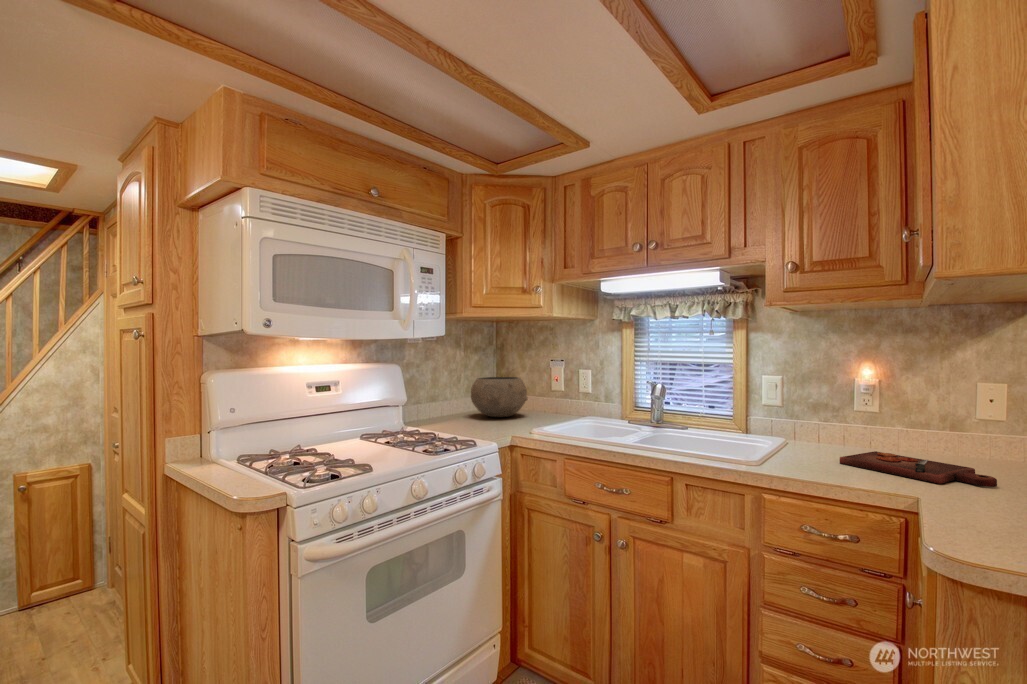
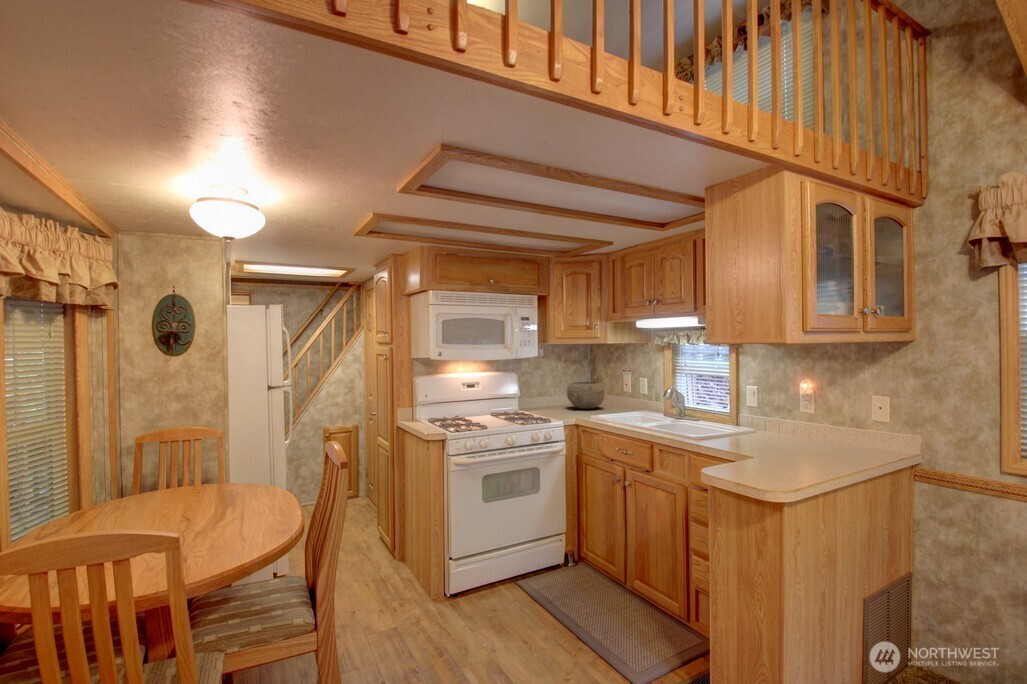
cutting board: present [839,451,997,487] -> none [757,436,830,455]

